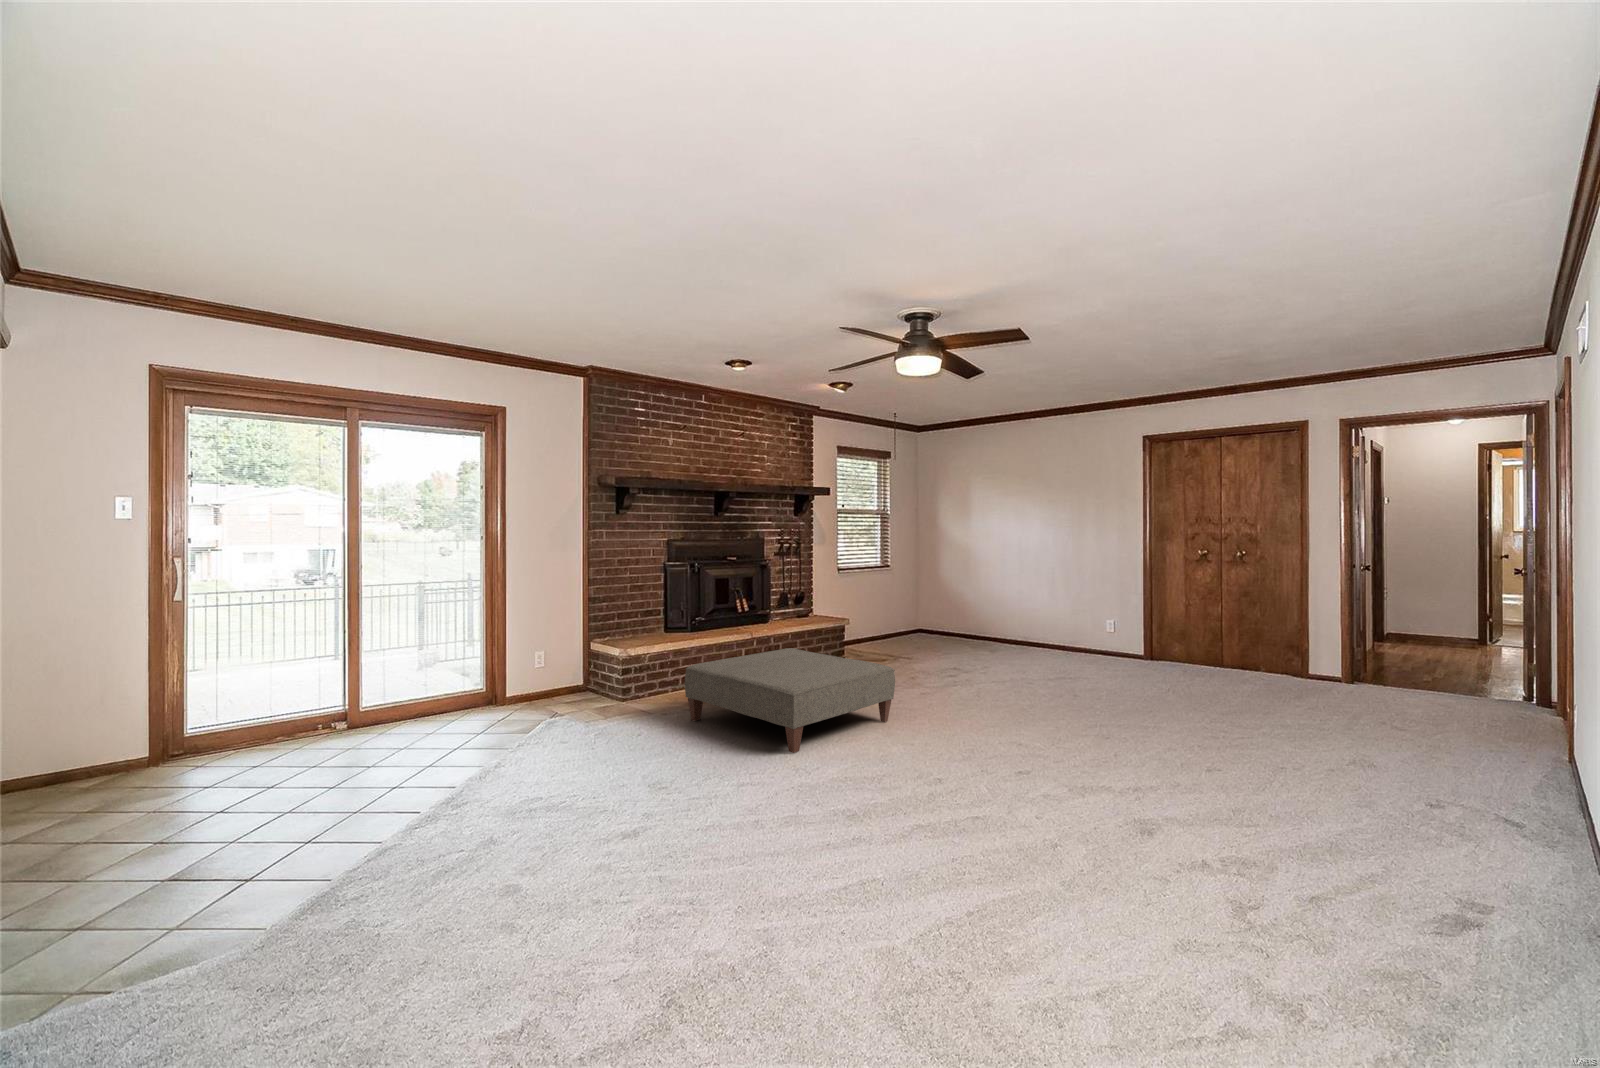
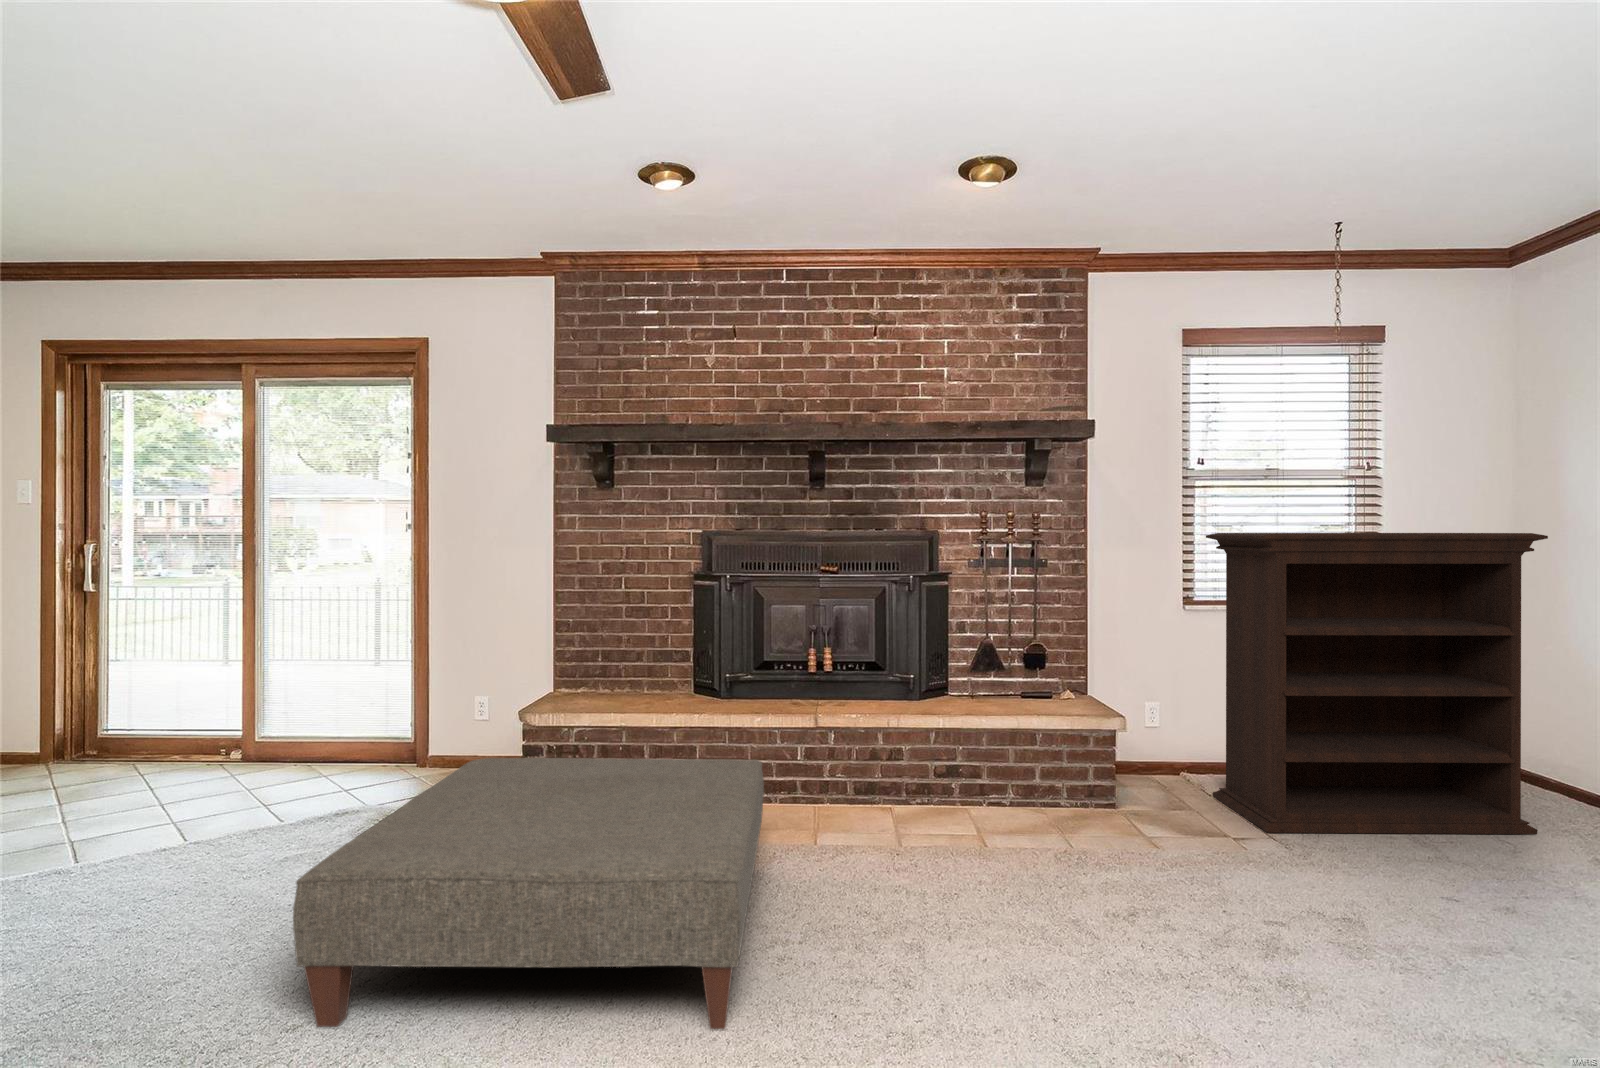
bookshelf: none [862,538,956,656] -> present [1206,533,1548,834]

